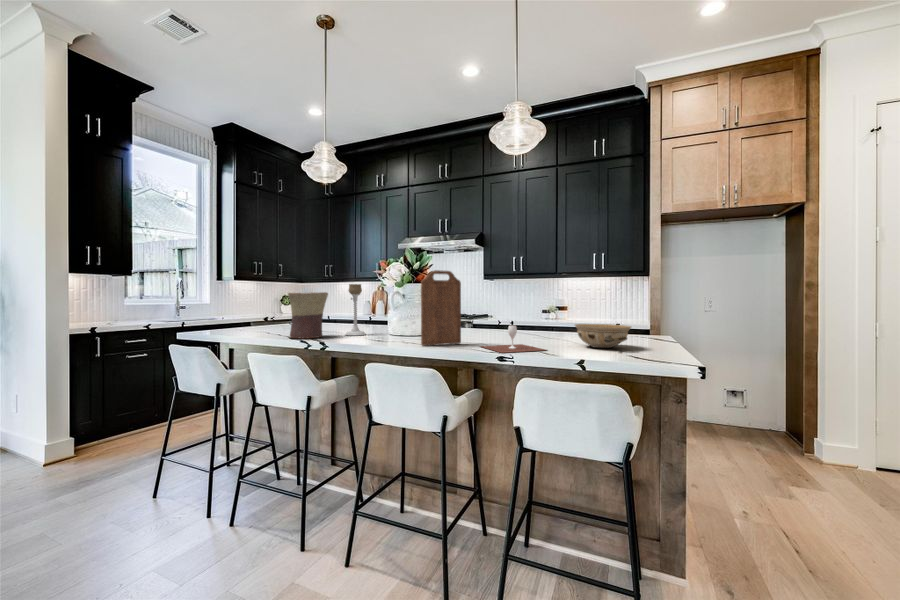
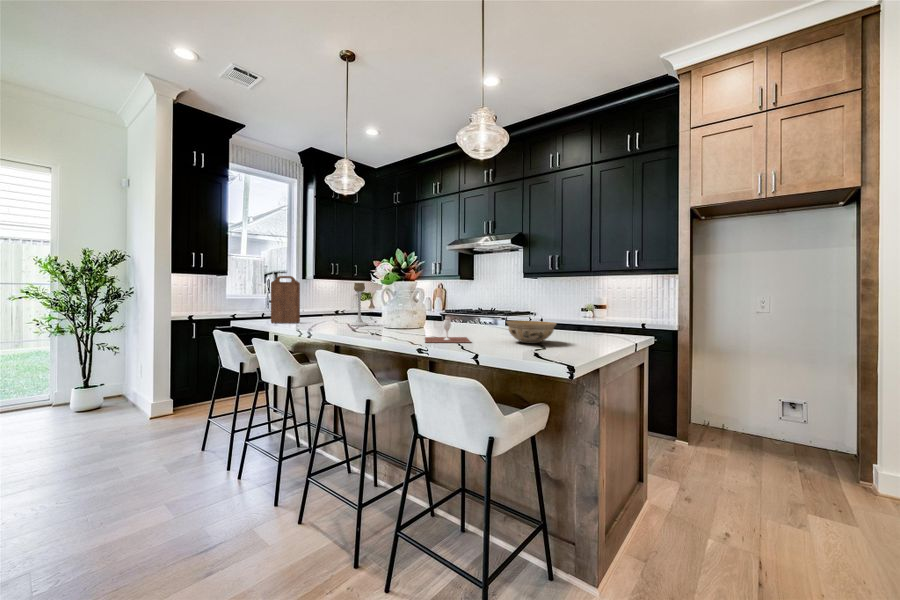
cutting board: present [421,270,461,346] -> present [271,276,300,323]
flower pot: present [288,292,328,338] -> none [303,290,335,326]

